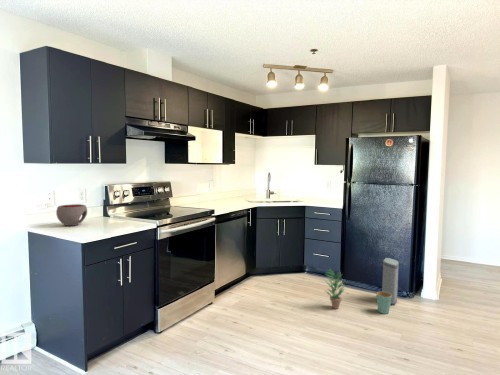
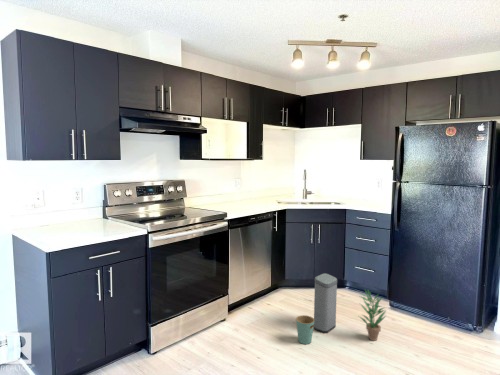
bowl: present [56,204,87,226] -> none [38,205,73,229]
trash can: present [376,258,399,314] -> present [296,273,337,344]

